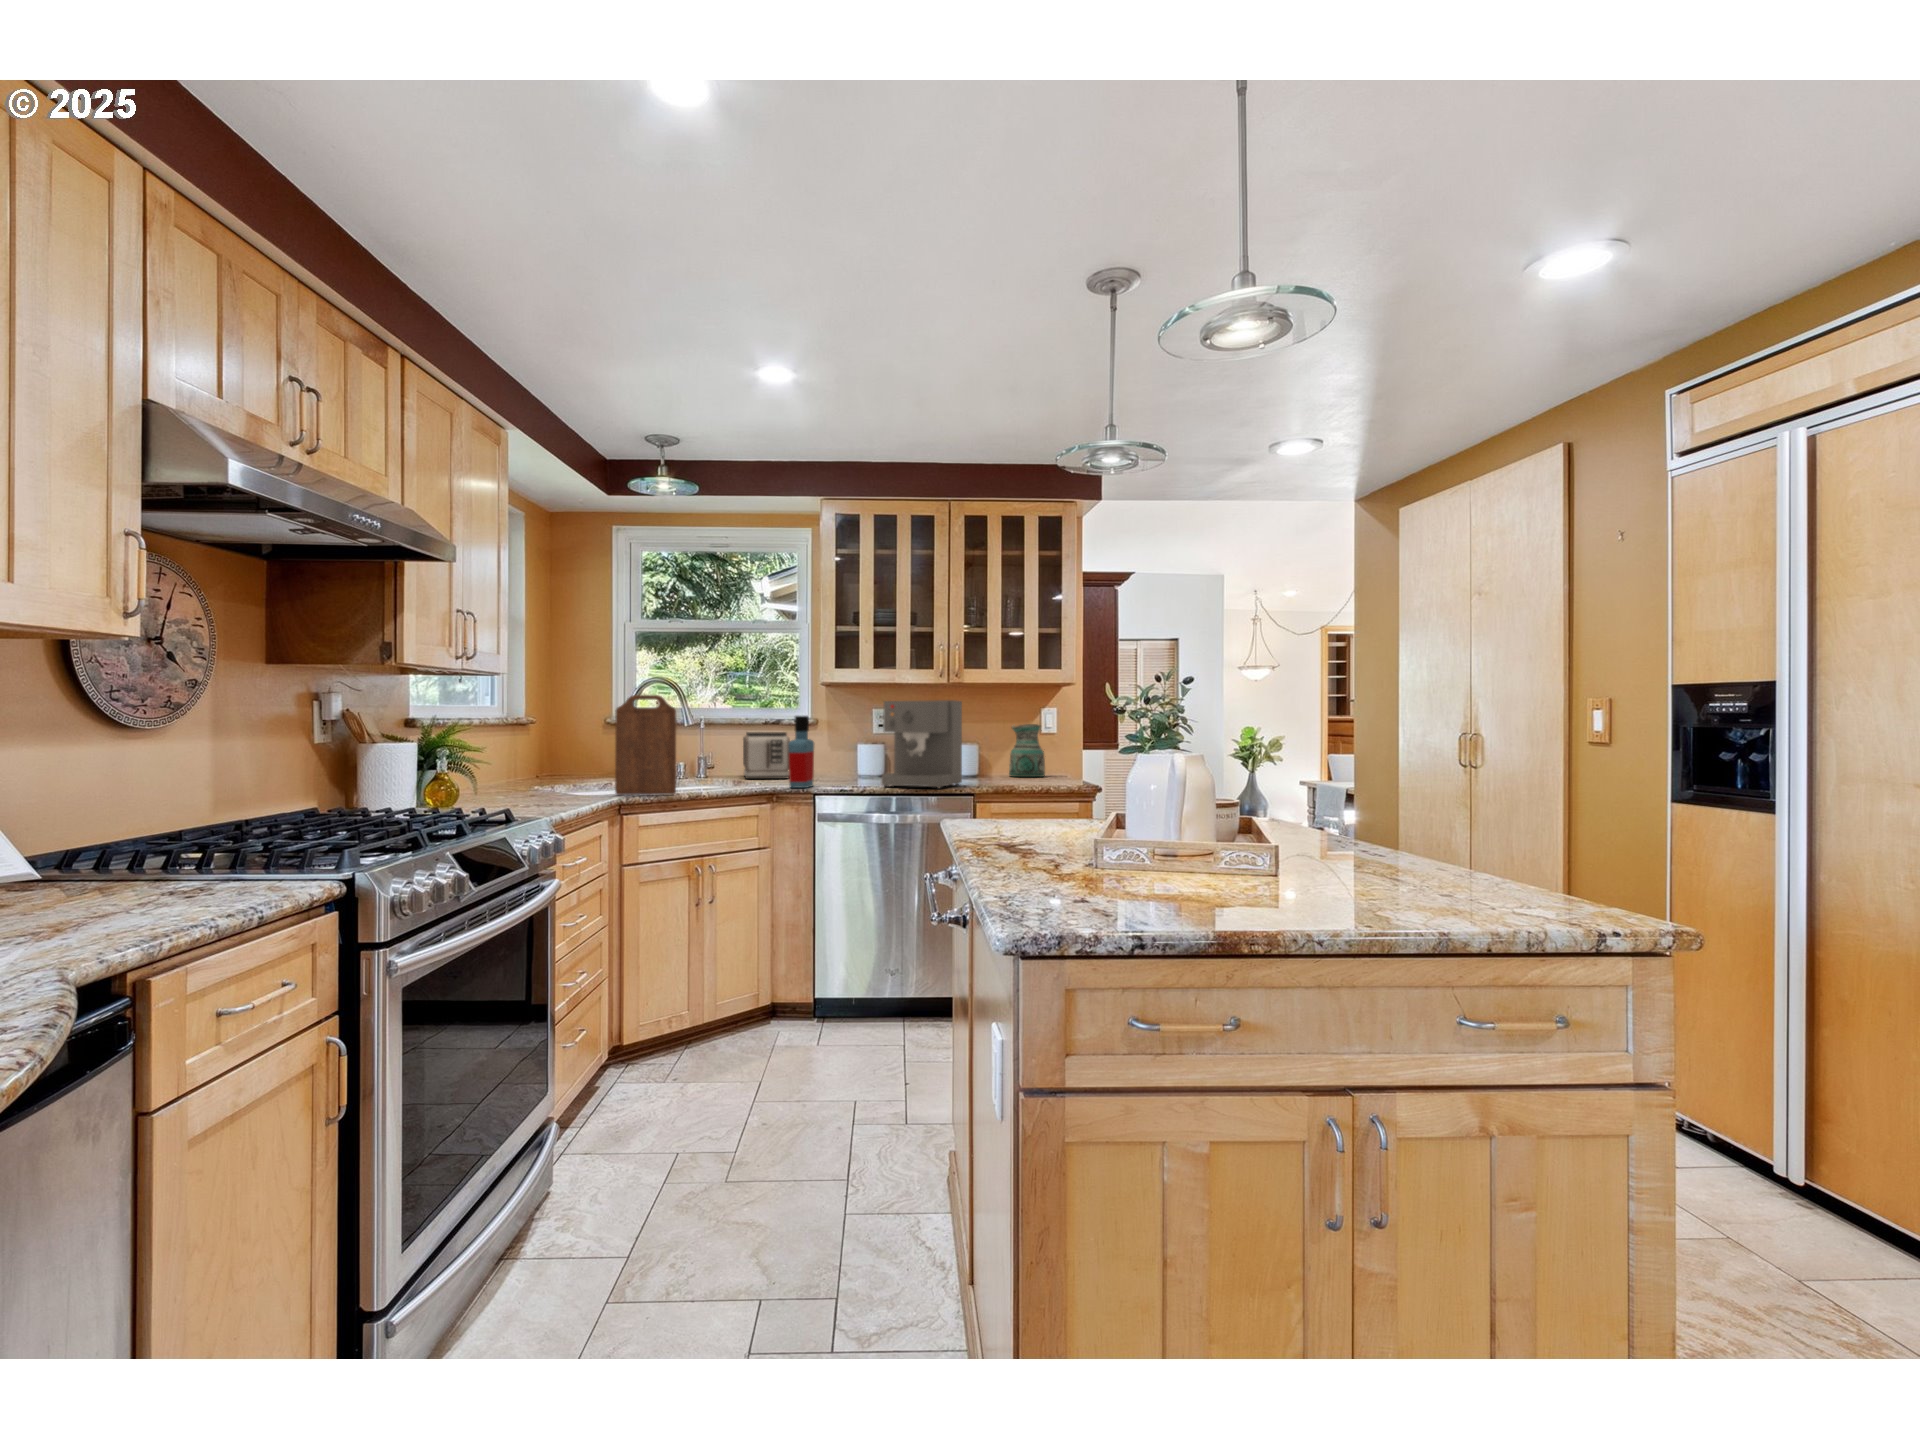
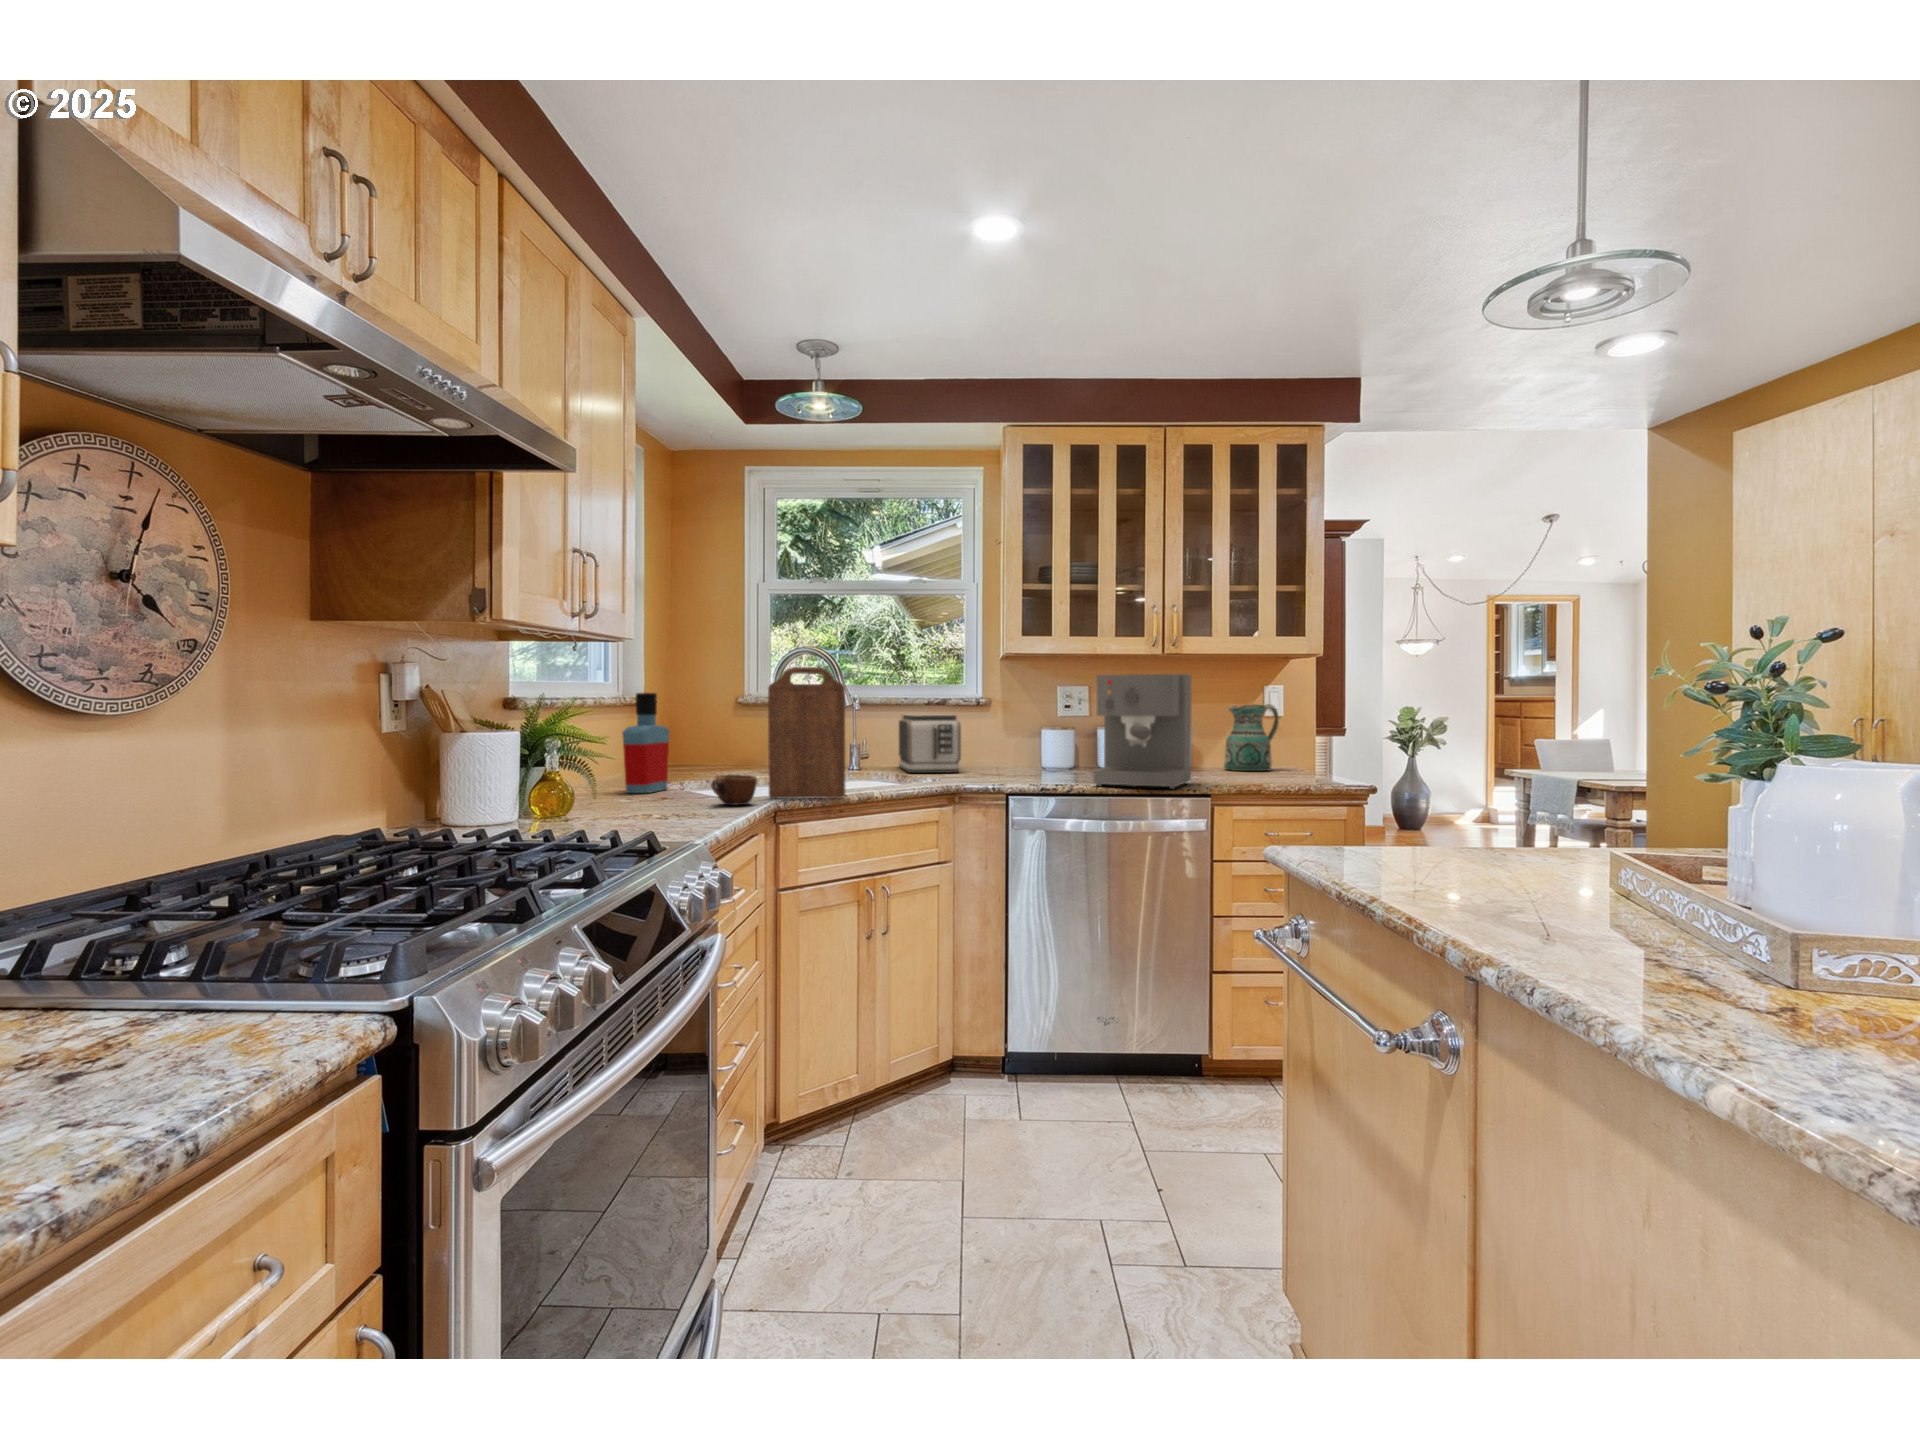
bottle: present [788,716,814,788] -> present [623,693,669,793]
mug: none [566,776,603,799] -> present [711,774,757,805]

